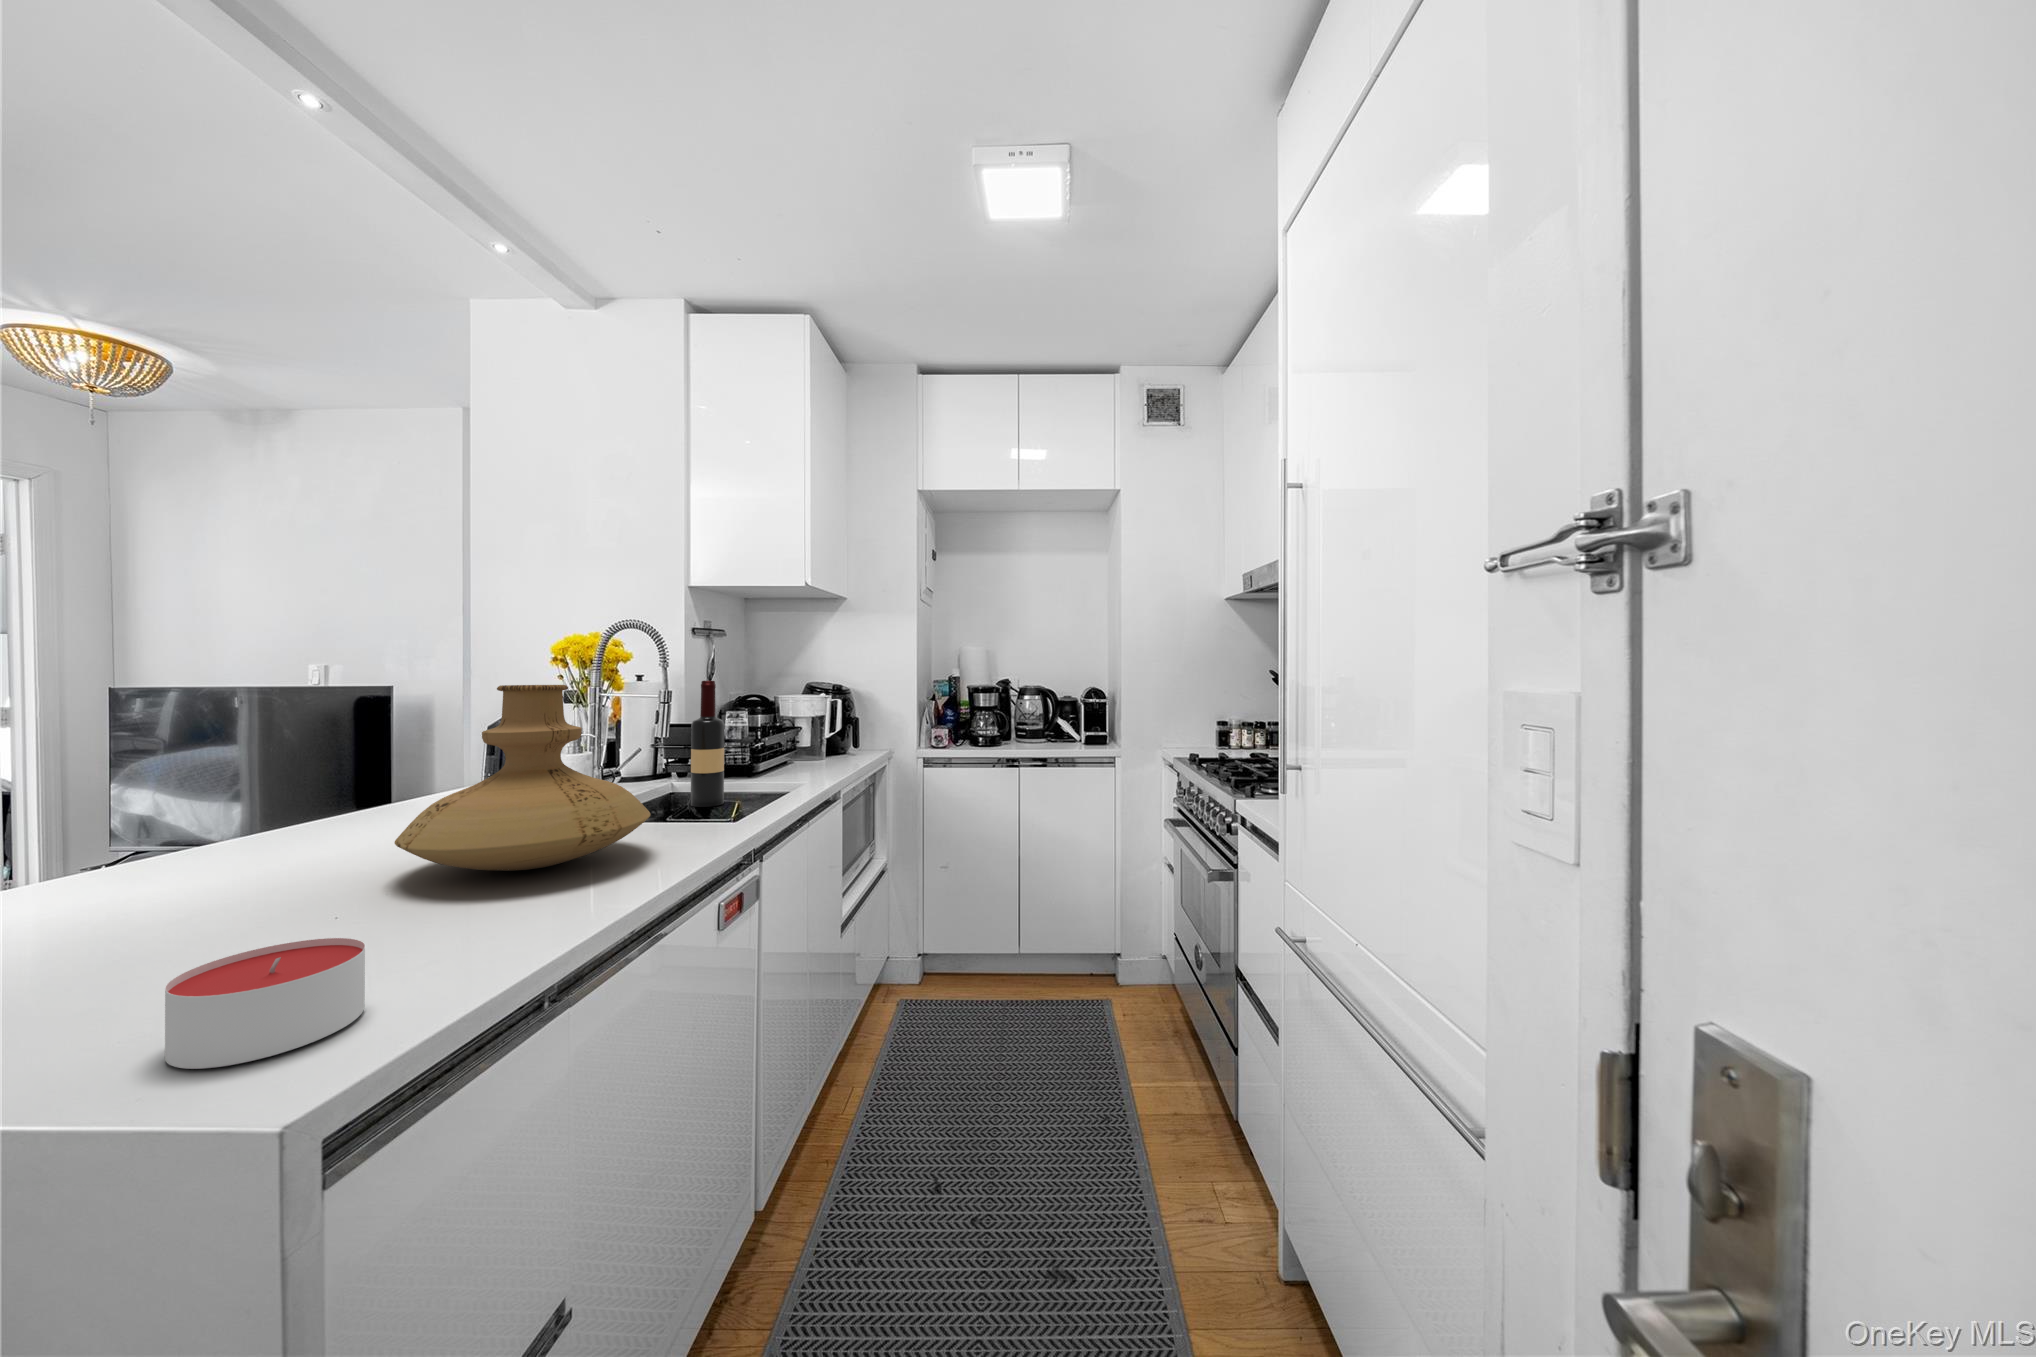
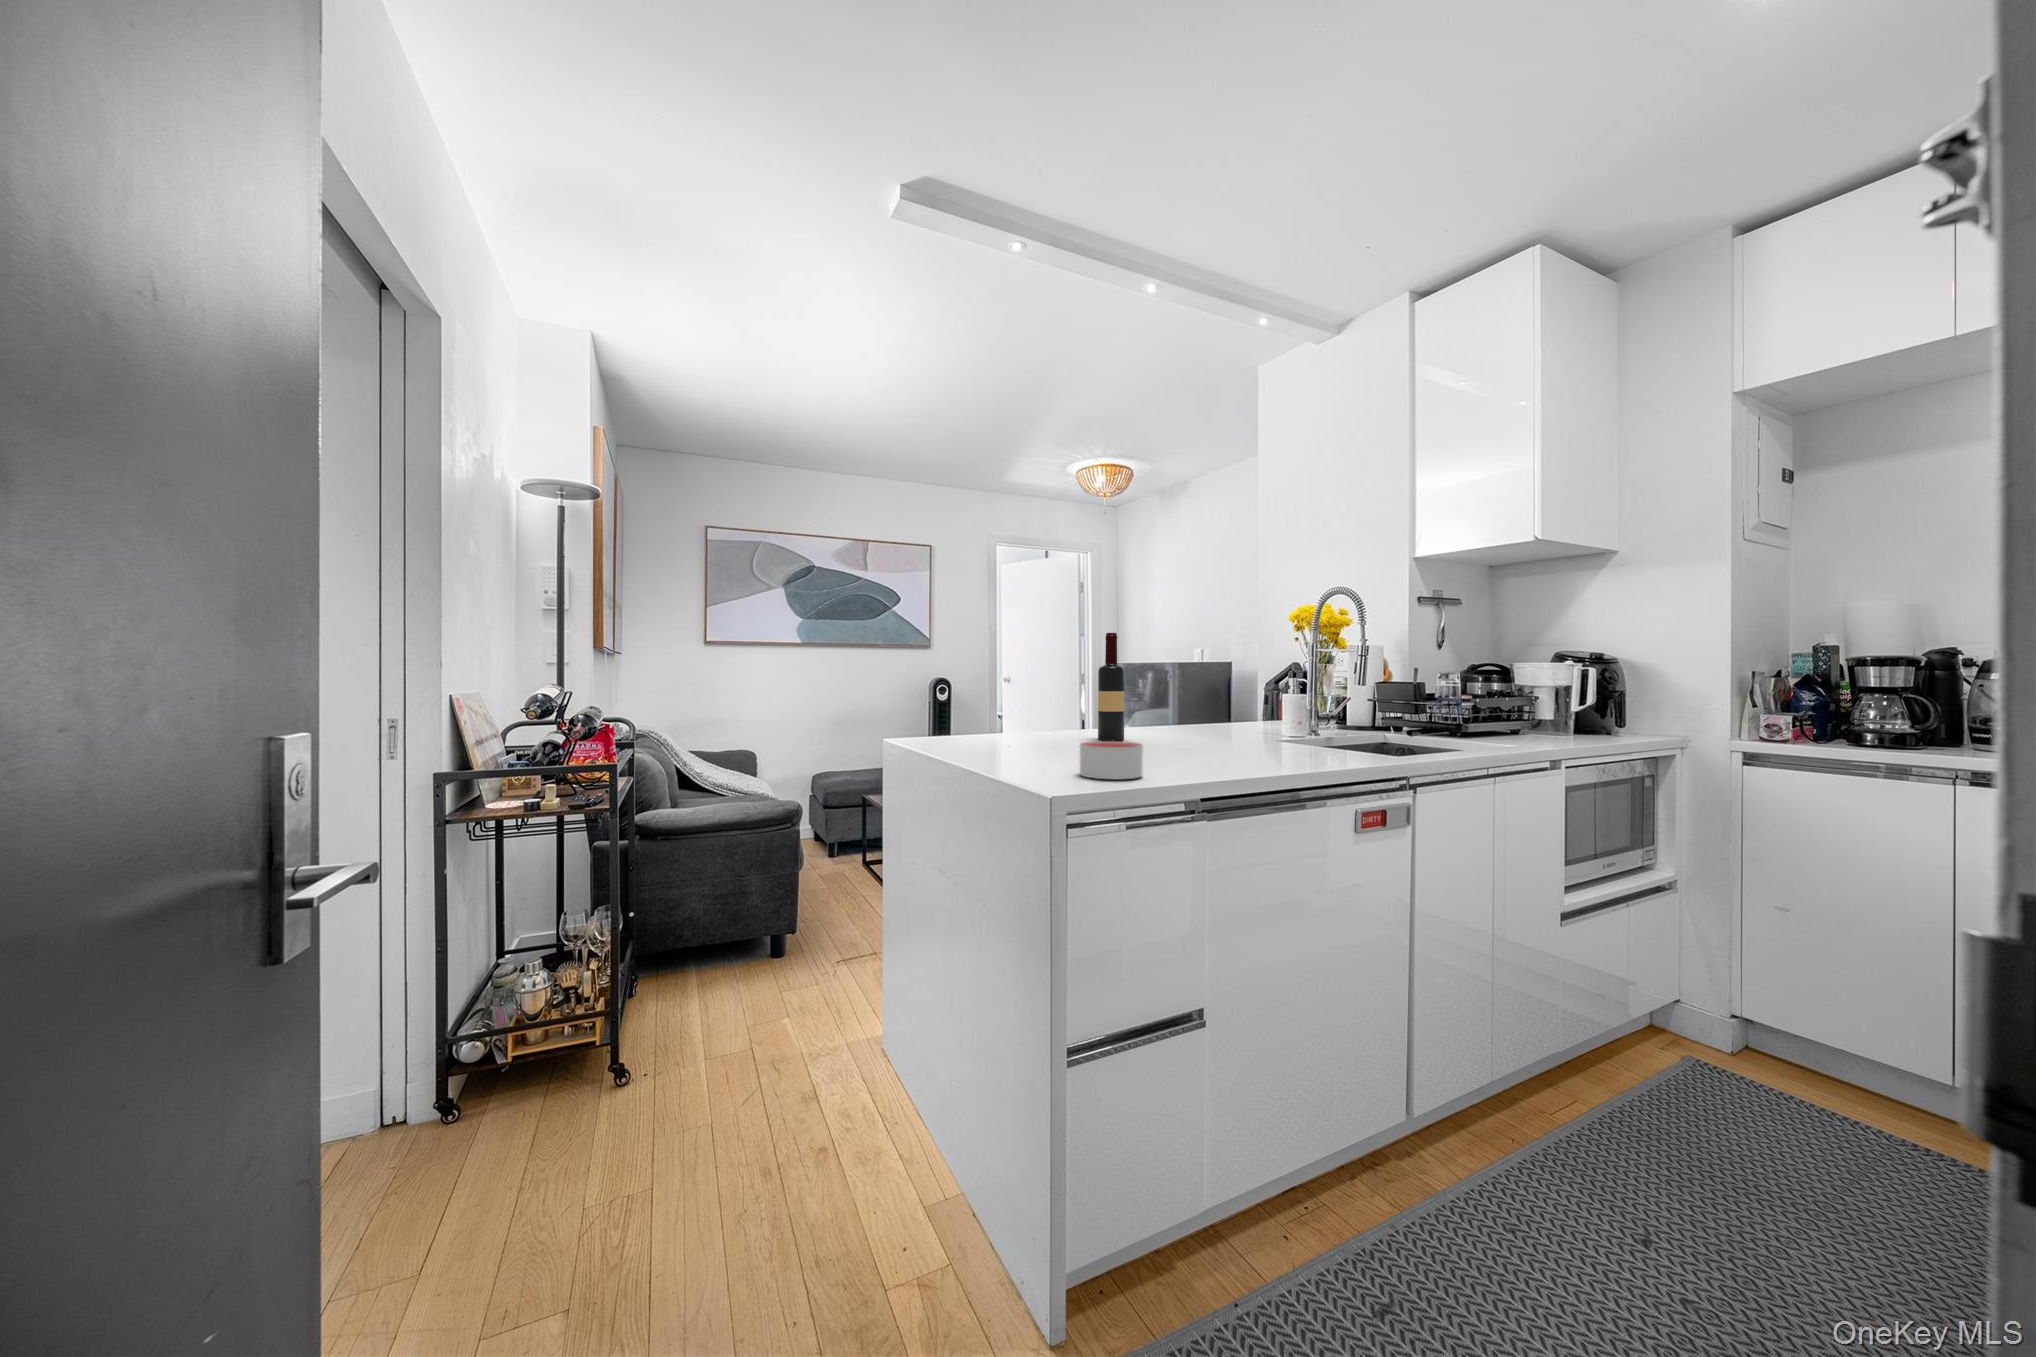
wine bottle: present [691,681,724,807] -> present [1098,633,1124,741]
vase: present [394,685,651,871] -> none [1176,629,1323,754]

